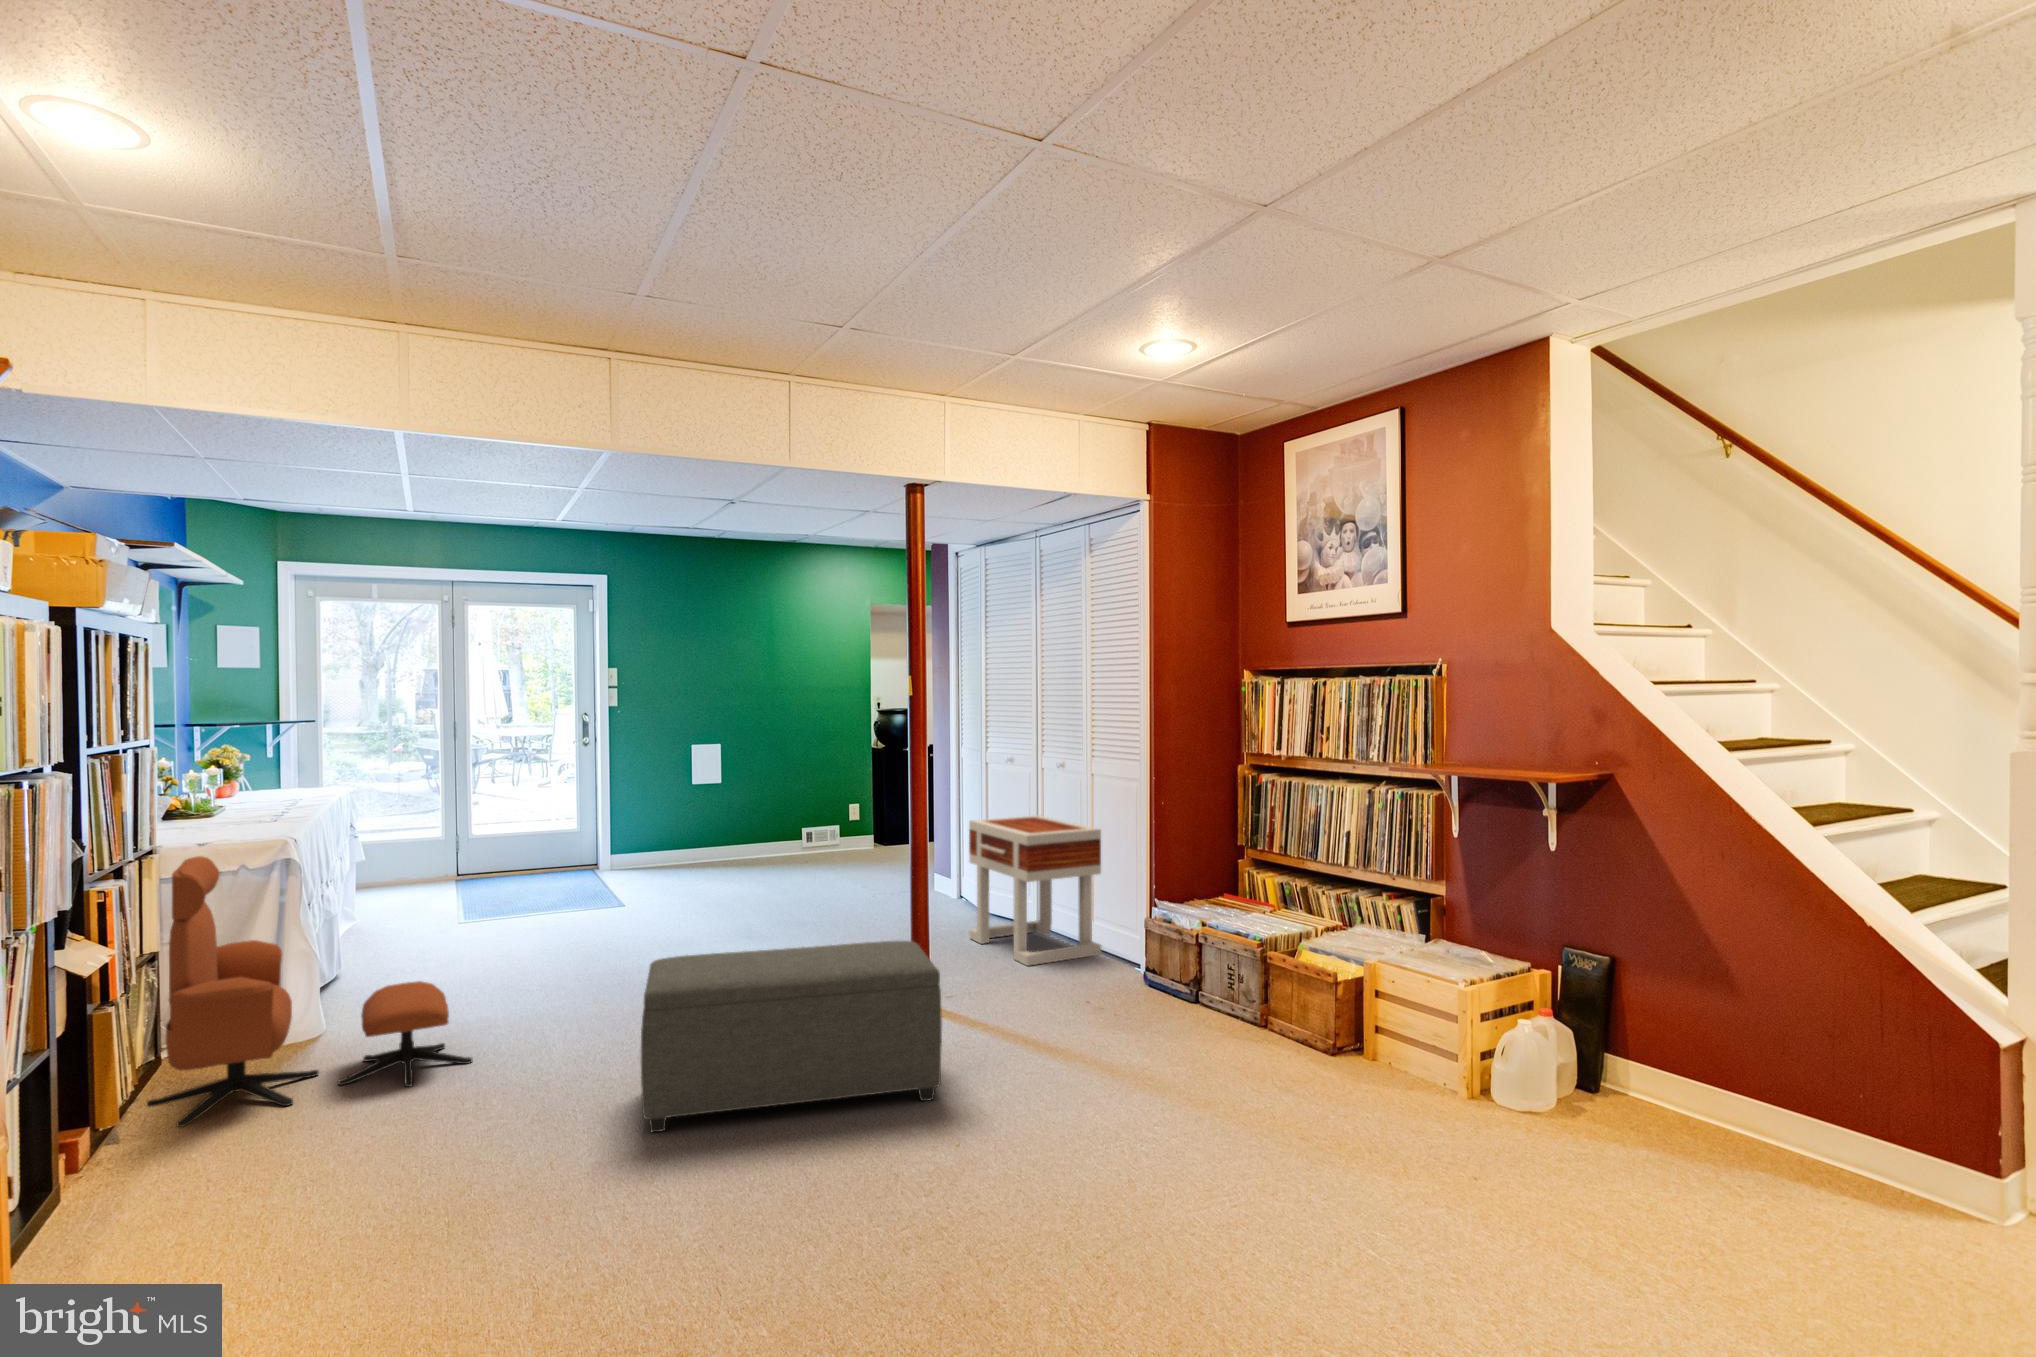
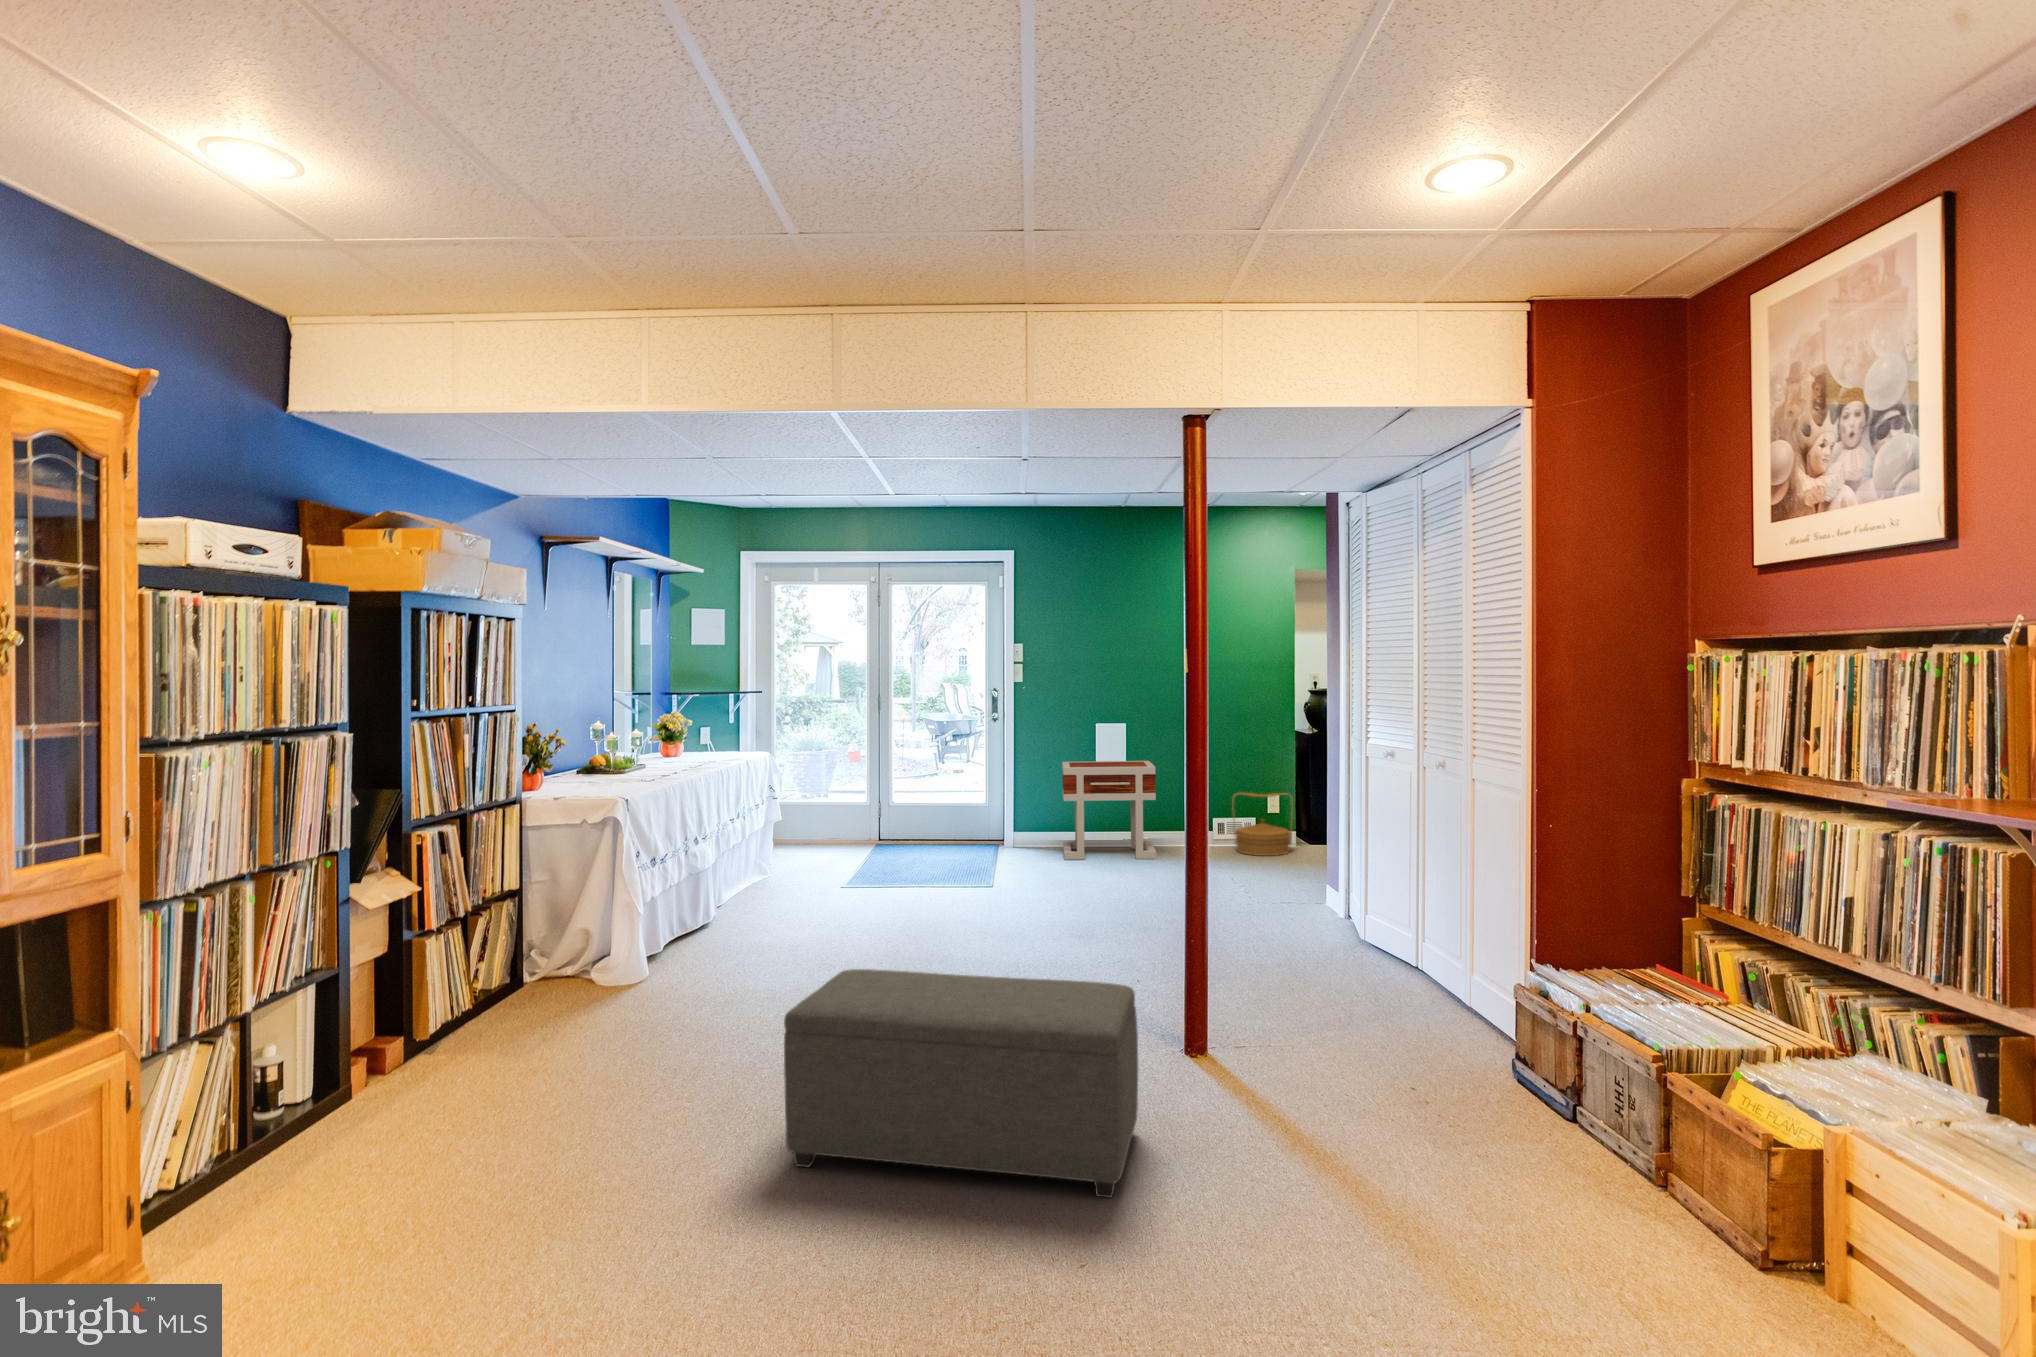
woven basket: none [827,803,881,861] -> present [1232,792,1293,856]
side table: present [969,815,1101,966] -> present [1062,761,1156,860]
lounge chair: present [147,856,472,1127] -> none [463,822,729,1065]

